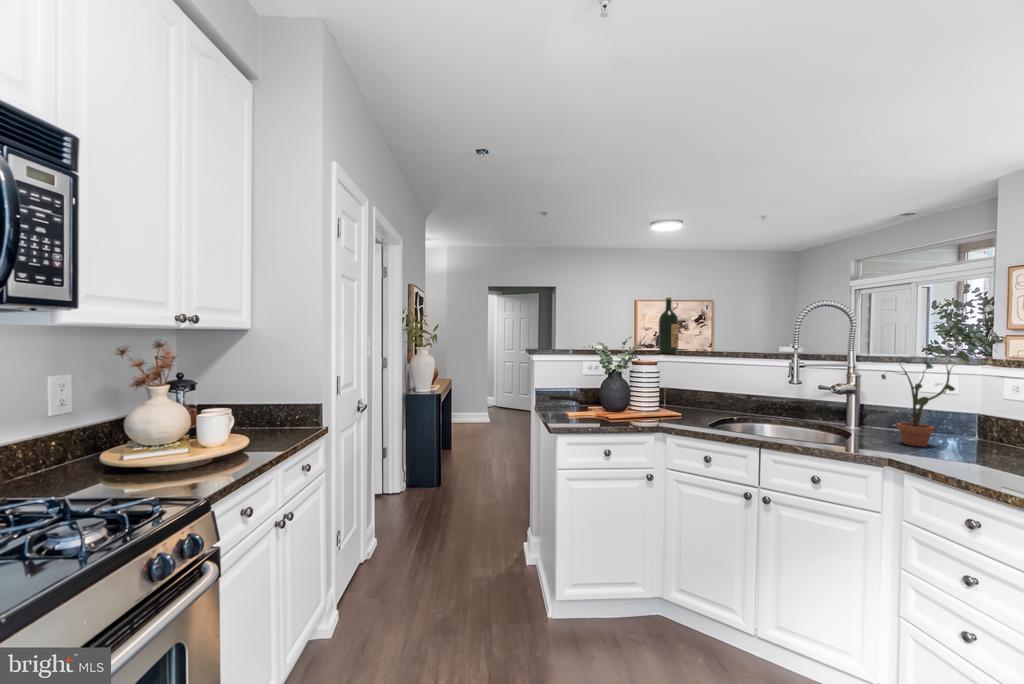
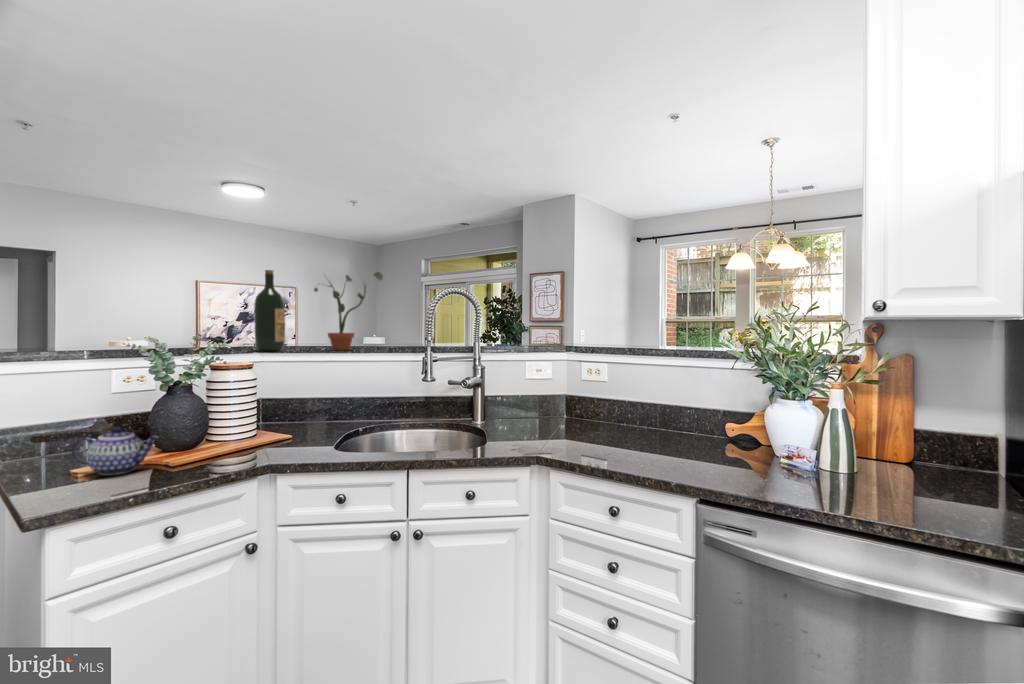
potted plant: present [881,351,970,447] -> present [314,272,383,350]
teapot: none [565,392,603,417] -> present [72,427,158,476]

